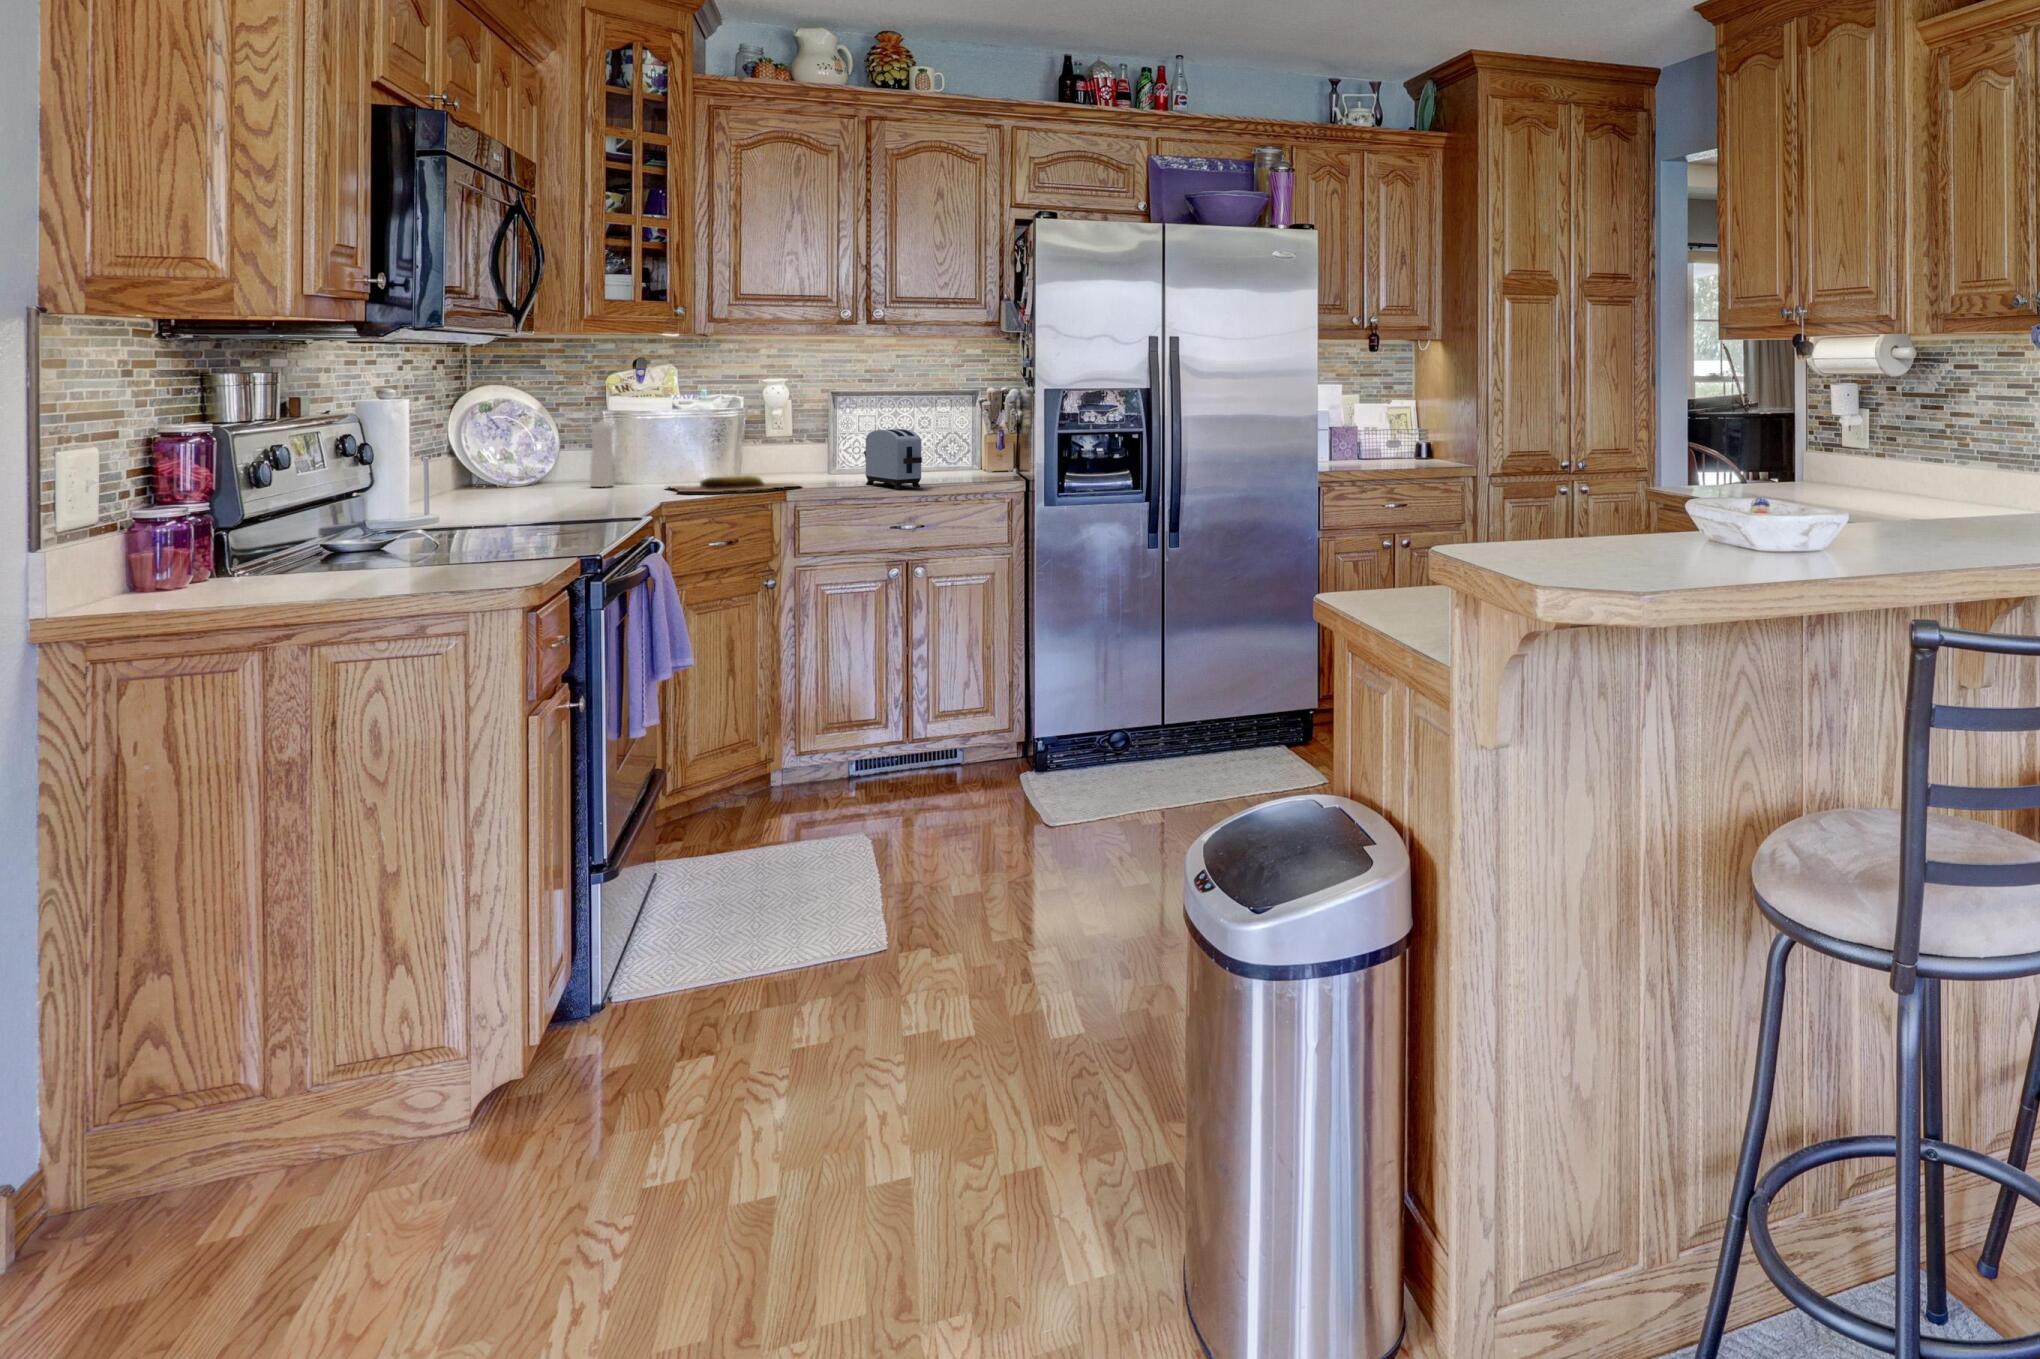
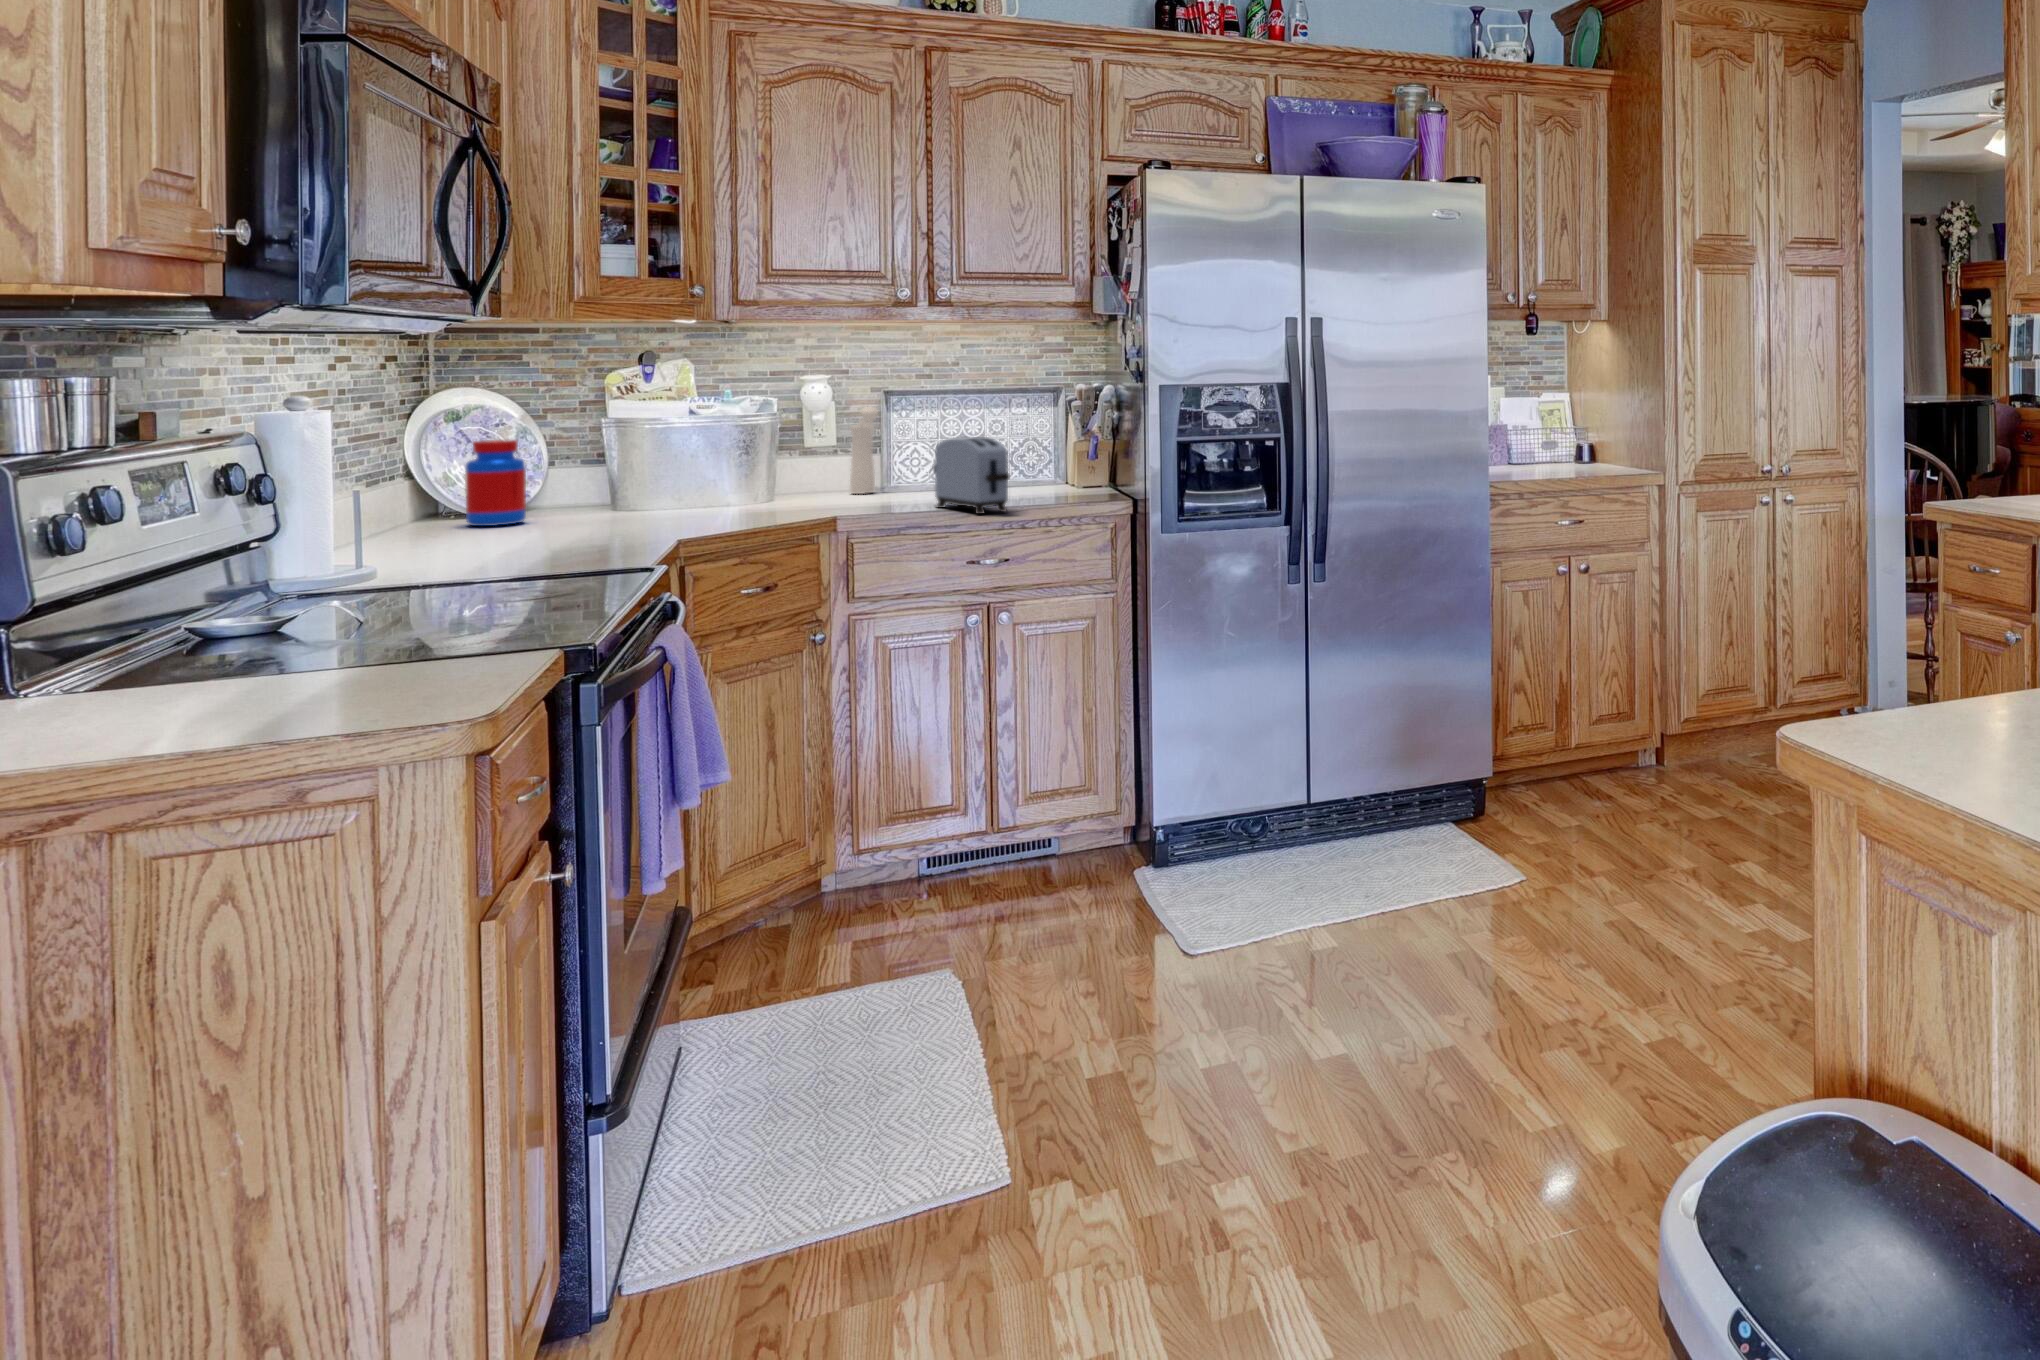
pepper mill: present [590,420,614,487] -> present [850,407,878,494]
jar: none [500,426,546,491] -> present [465,439,526,526]
cutting board: present [671,475,798,492] -> none [681,500,858,524]

